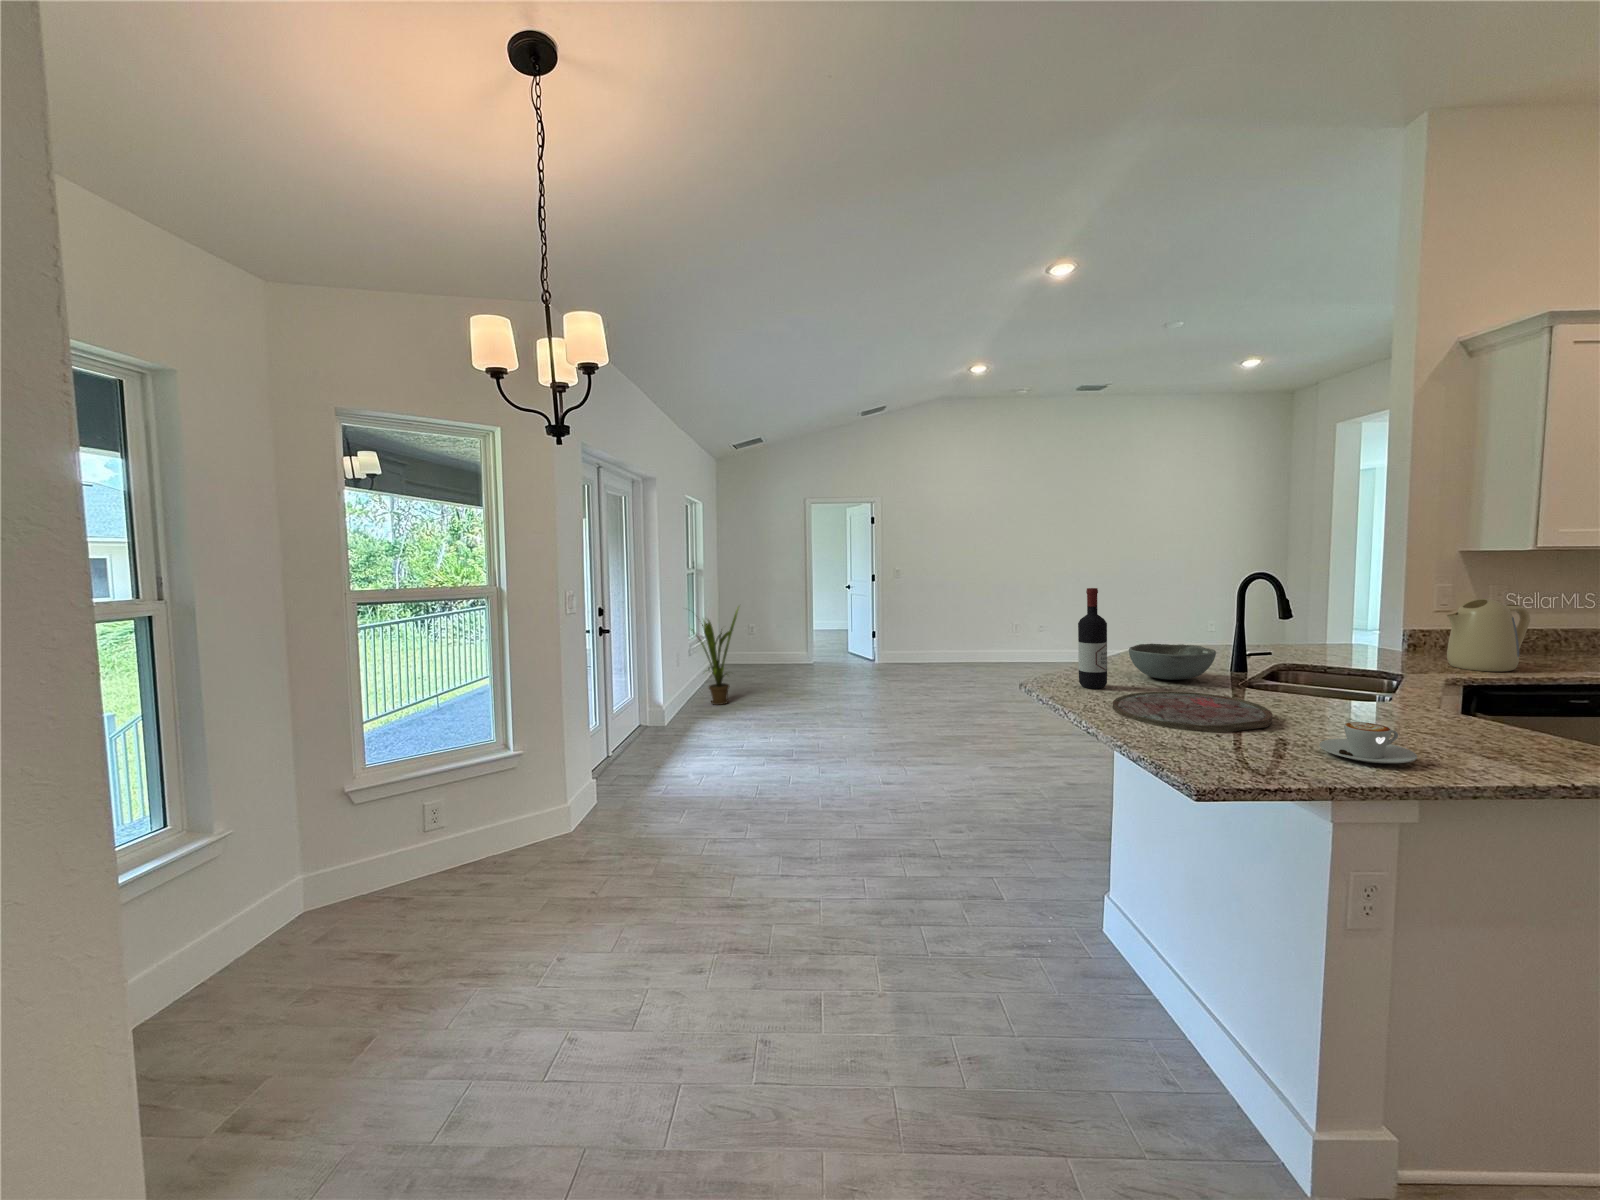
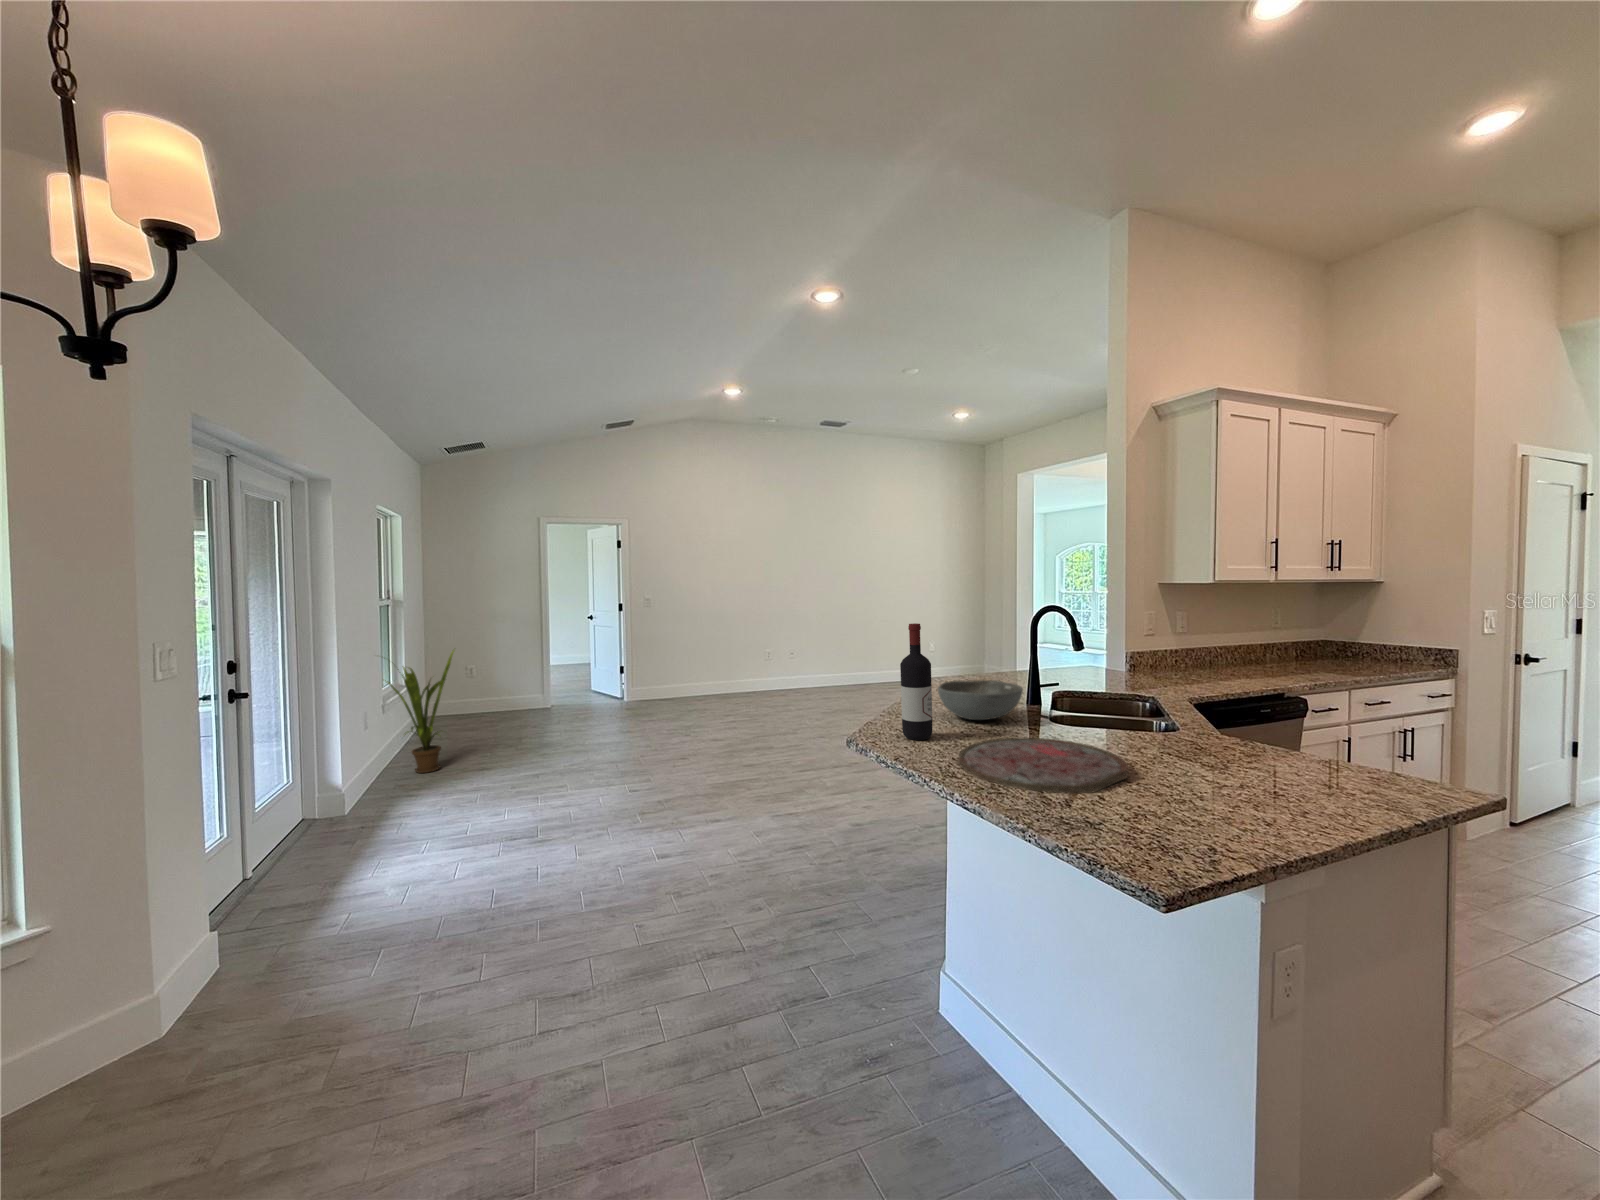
kettle: present [1447,599,1530,672] -> none [1163,624,1217,687]
coffee cup: present [1320,722,1417,763] -> none [1203,769,1305,819]

